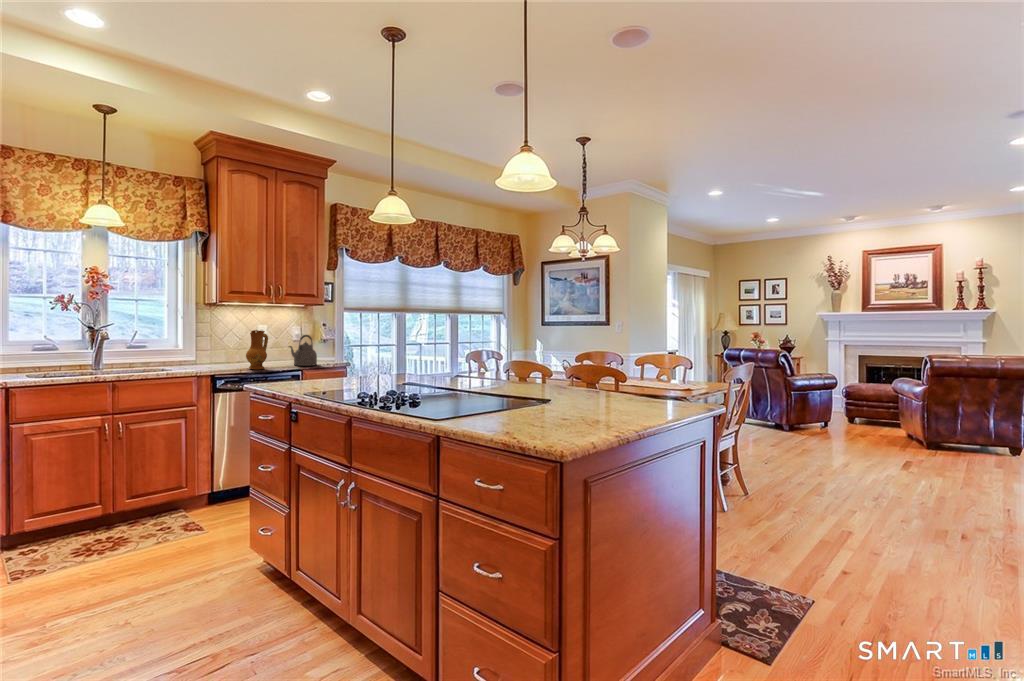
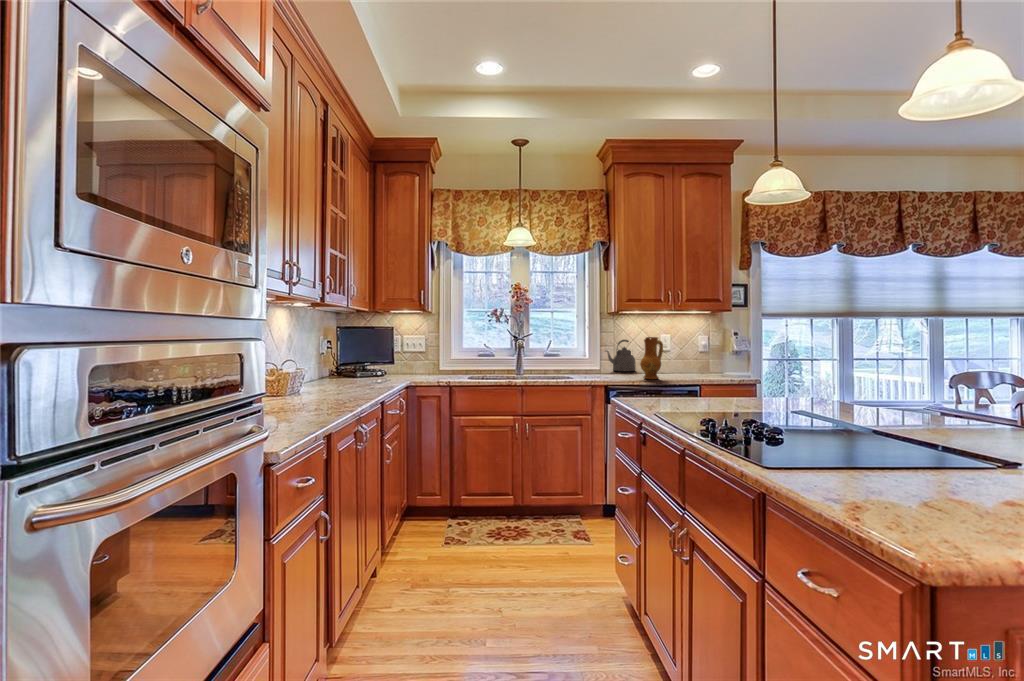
kettle: present [289,335,317,366] -> present [606,340,636,371]

